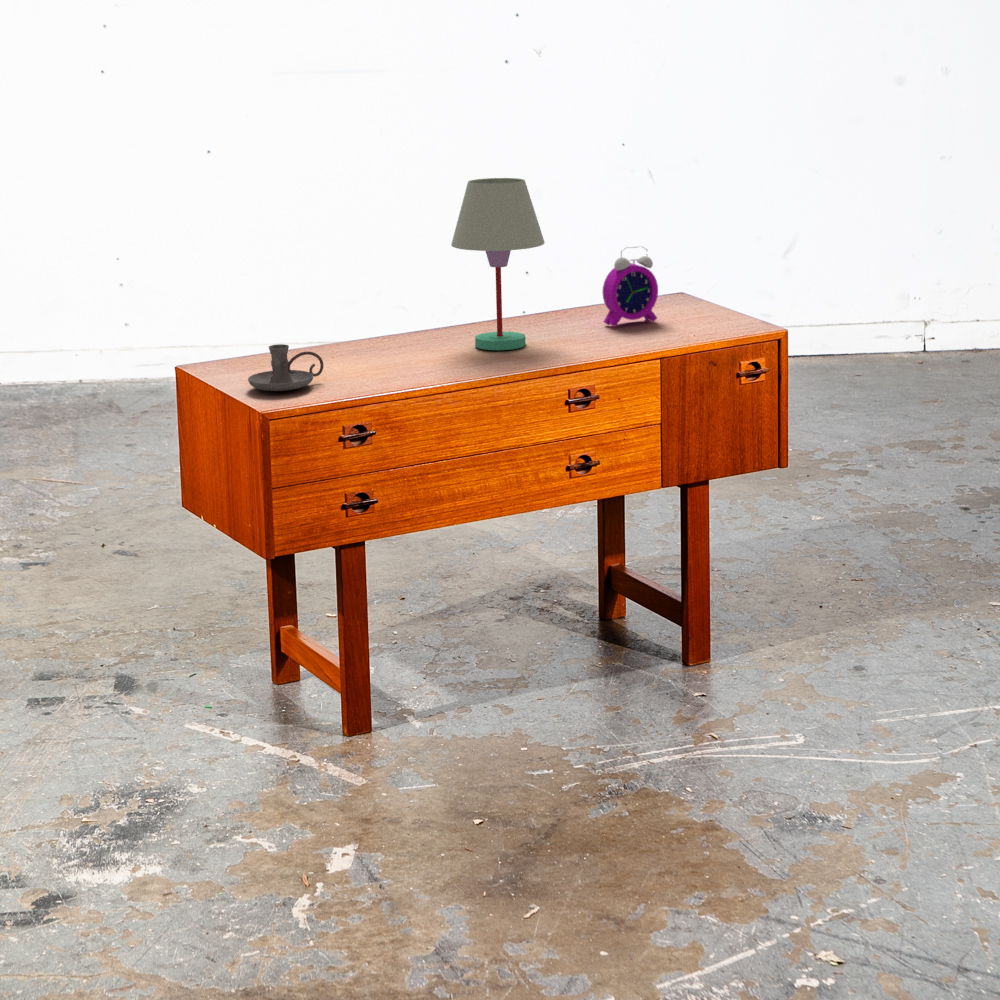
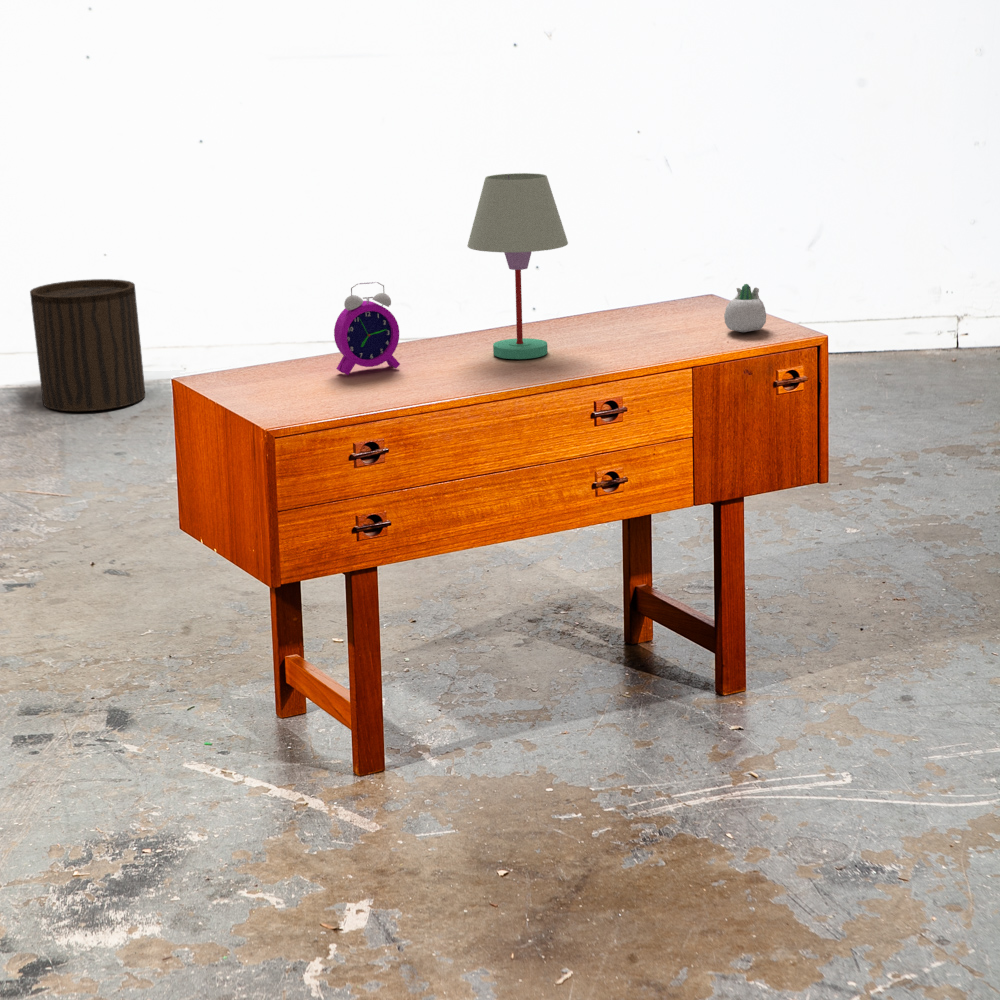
alarm clock: present [603,247,658,326] -> present [334,282,400,375]
stool: none [45,281,154,405] -> present [30,279,145,411]
succulent planter: none [691,282,730,327] -> present [724,284,766,332]
candle holder: present [248,344,324,391] -> none [250,355,331,406]

